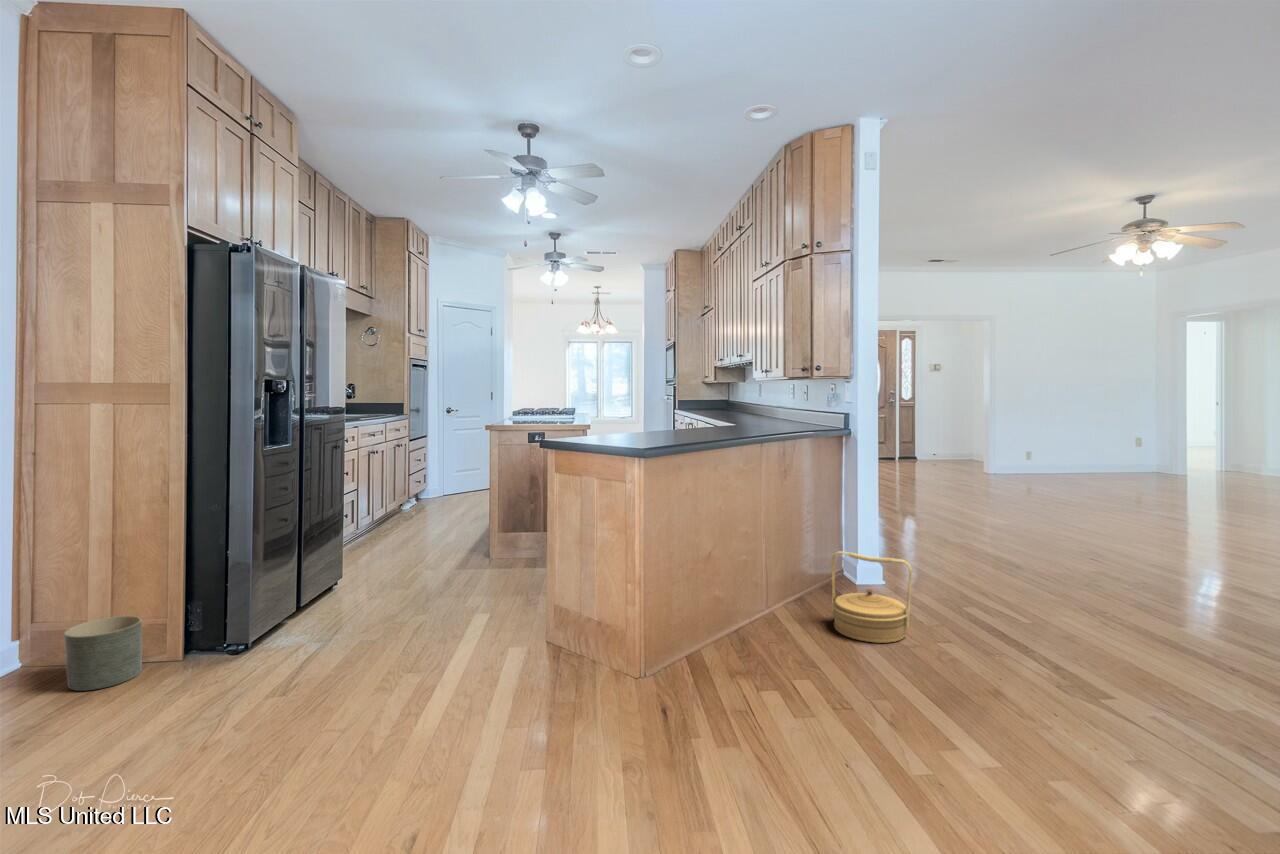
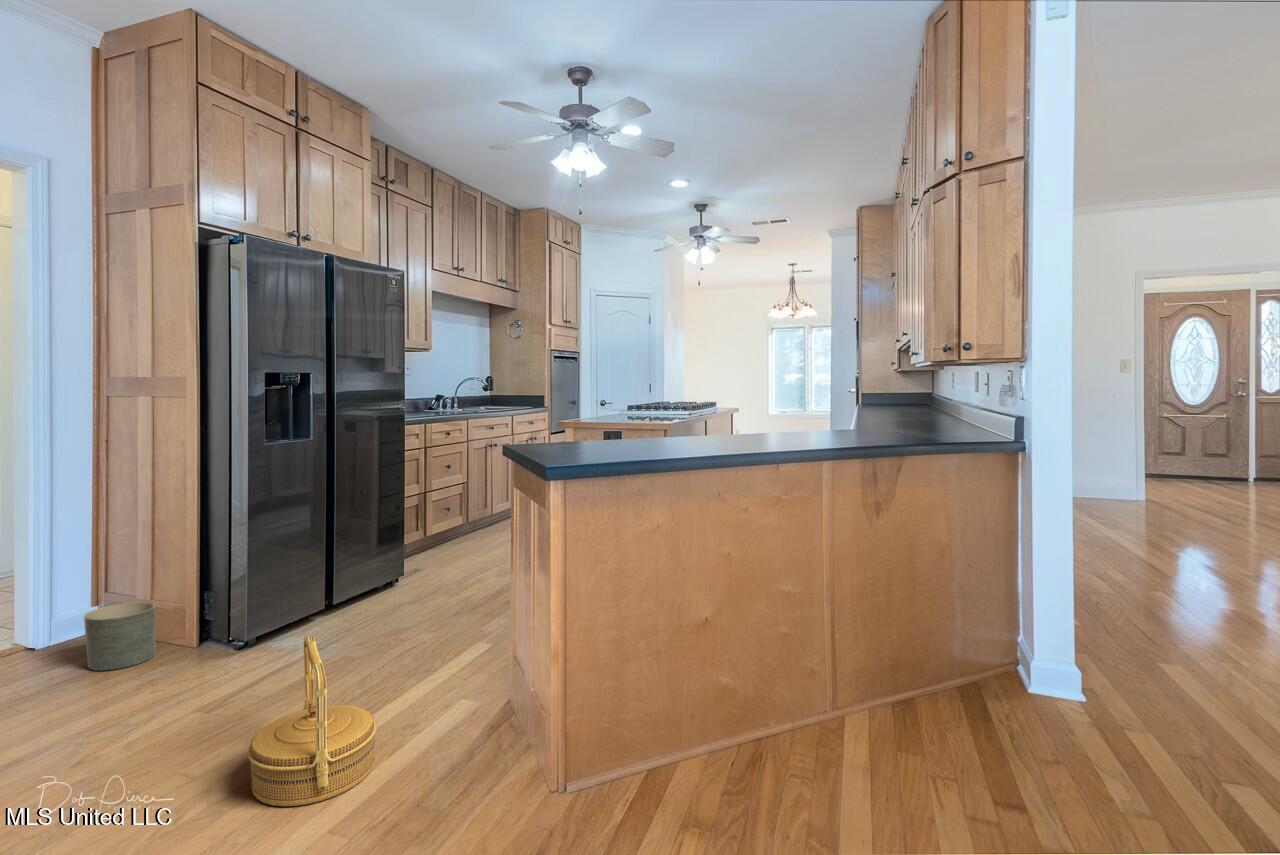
basket: present [831,551,912,643] -> present [247,636,377,806]

